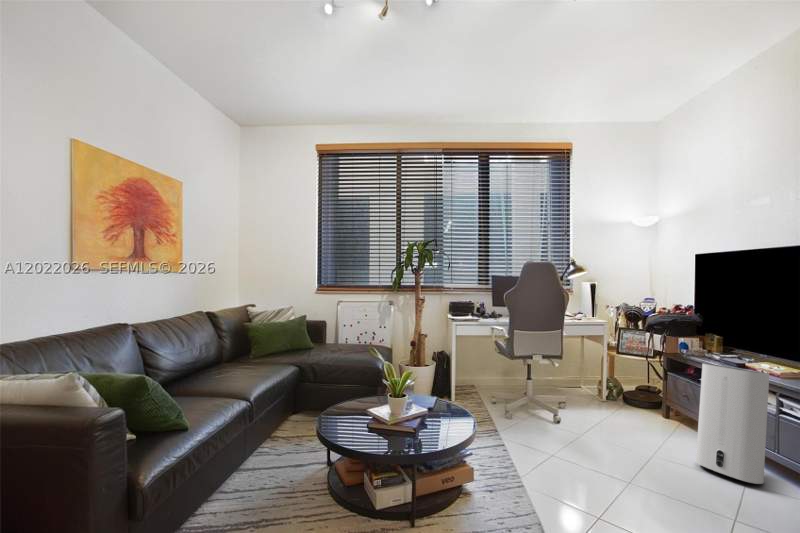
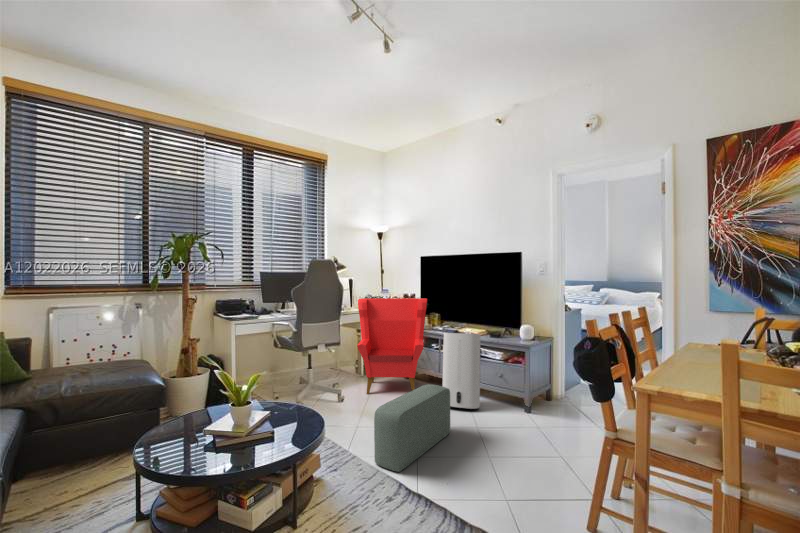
armchair: none [584,308,698,440] -> present [357,298,427,394]
pouf: none [552,424,681,512] -> present [374,384,450,472]

